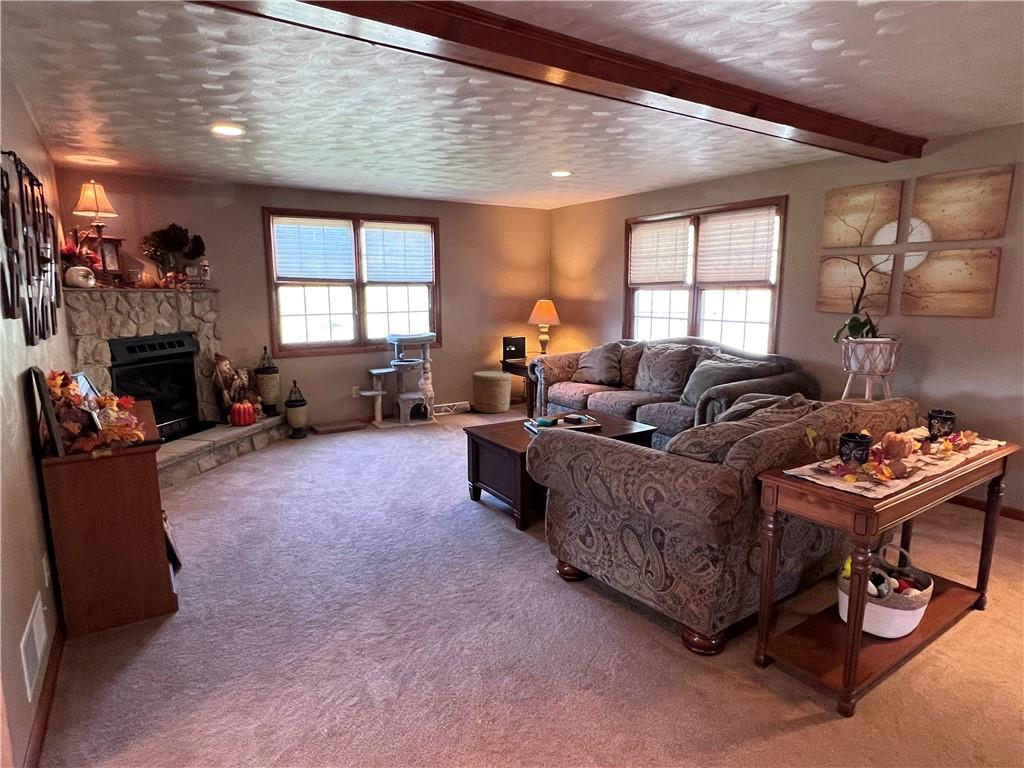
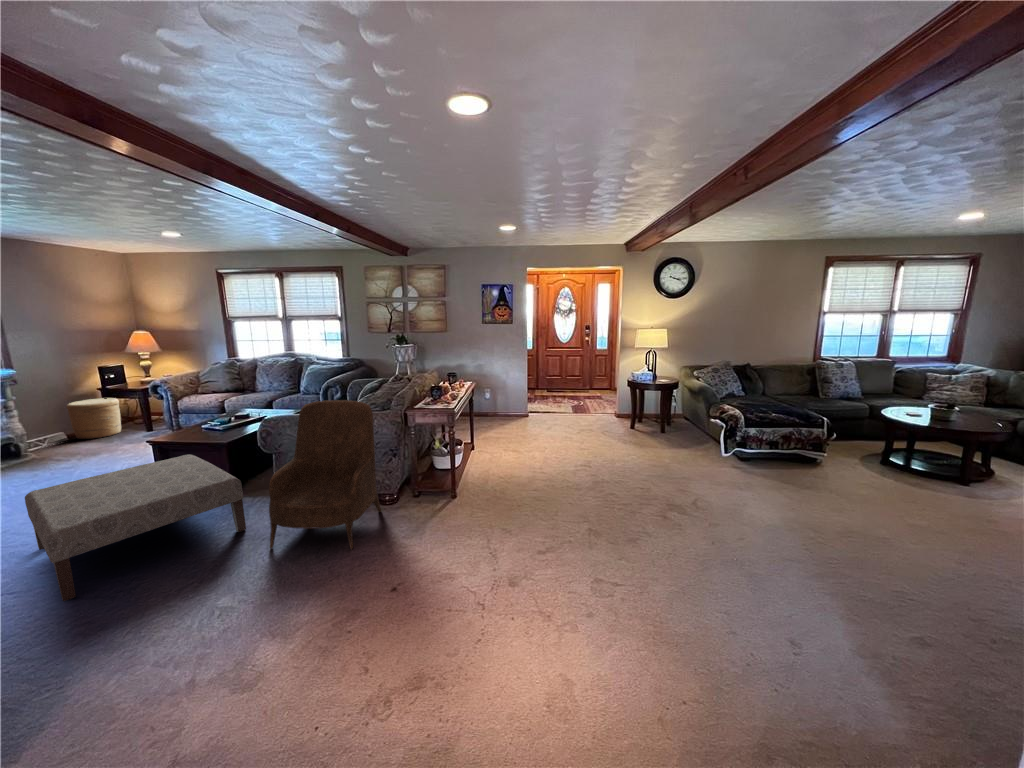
armchair: none [474,415,678,720] -> present [269,400,381,549]
ottoman: none [285,453,489,587] -> present [25,454,246,601]

